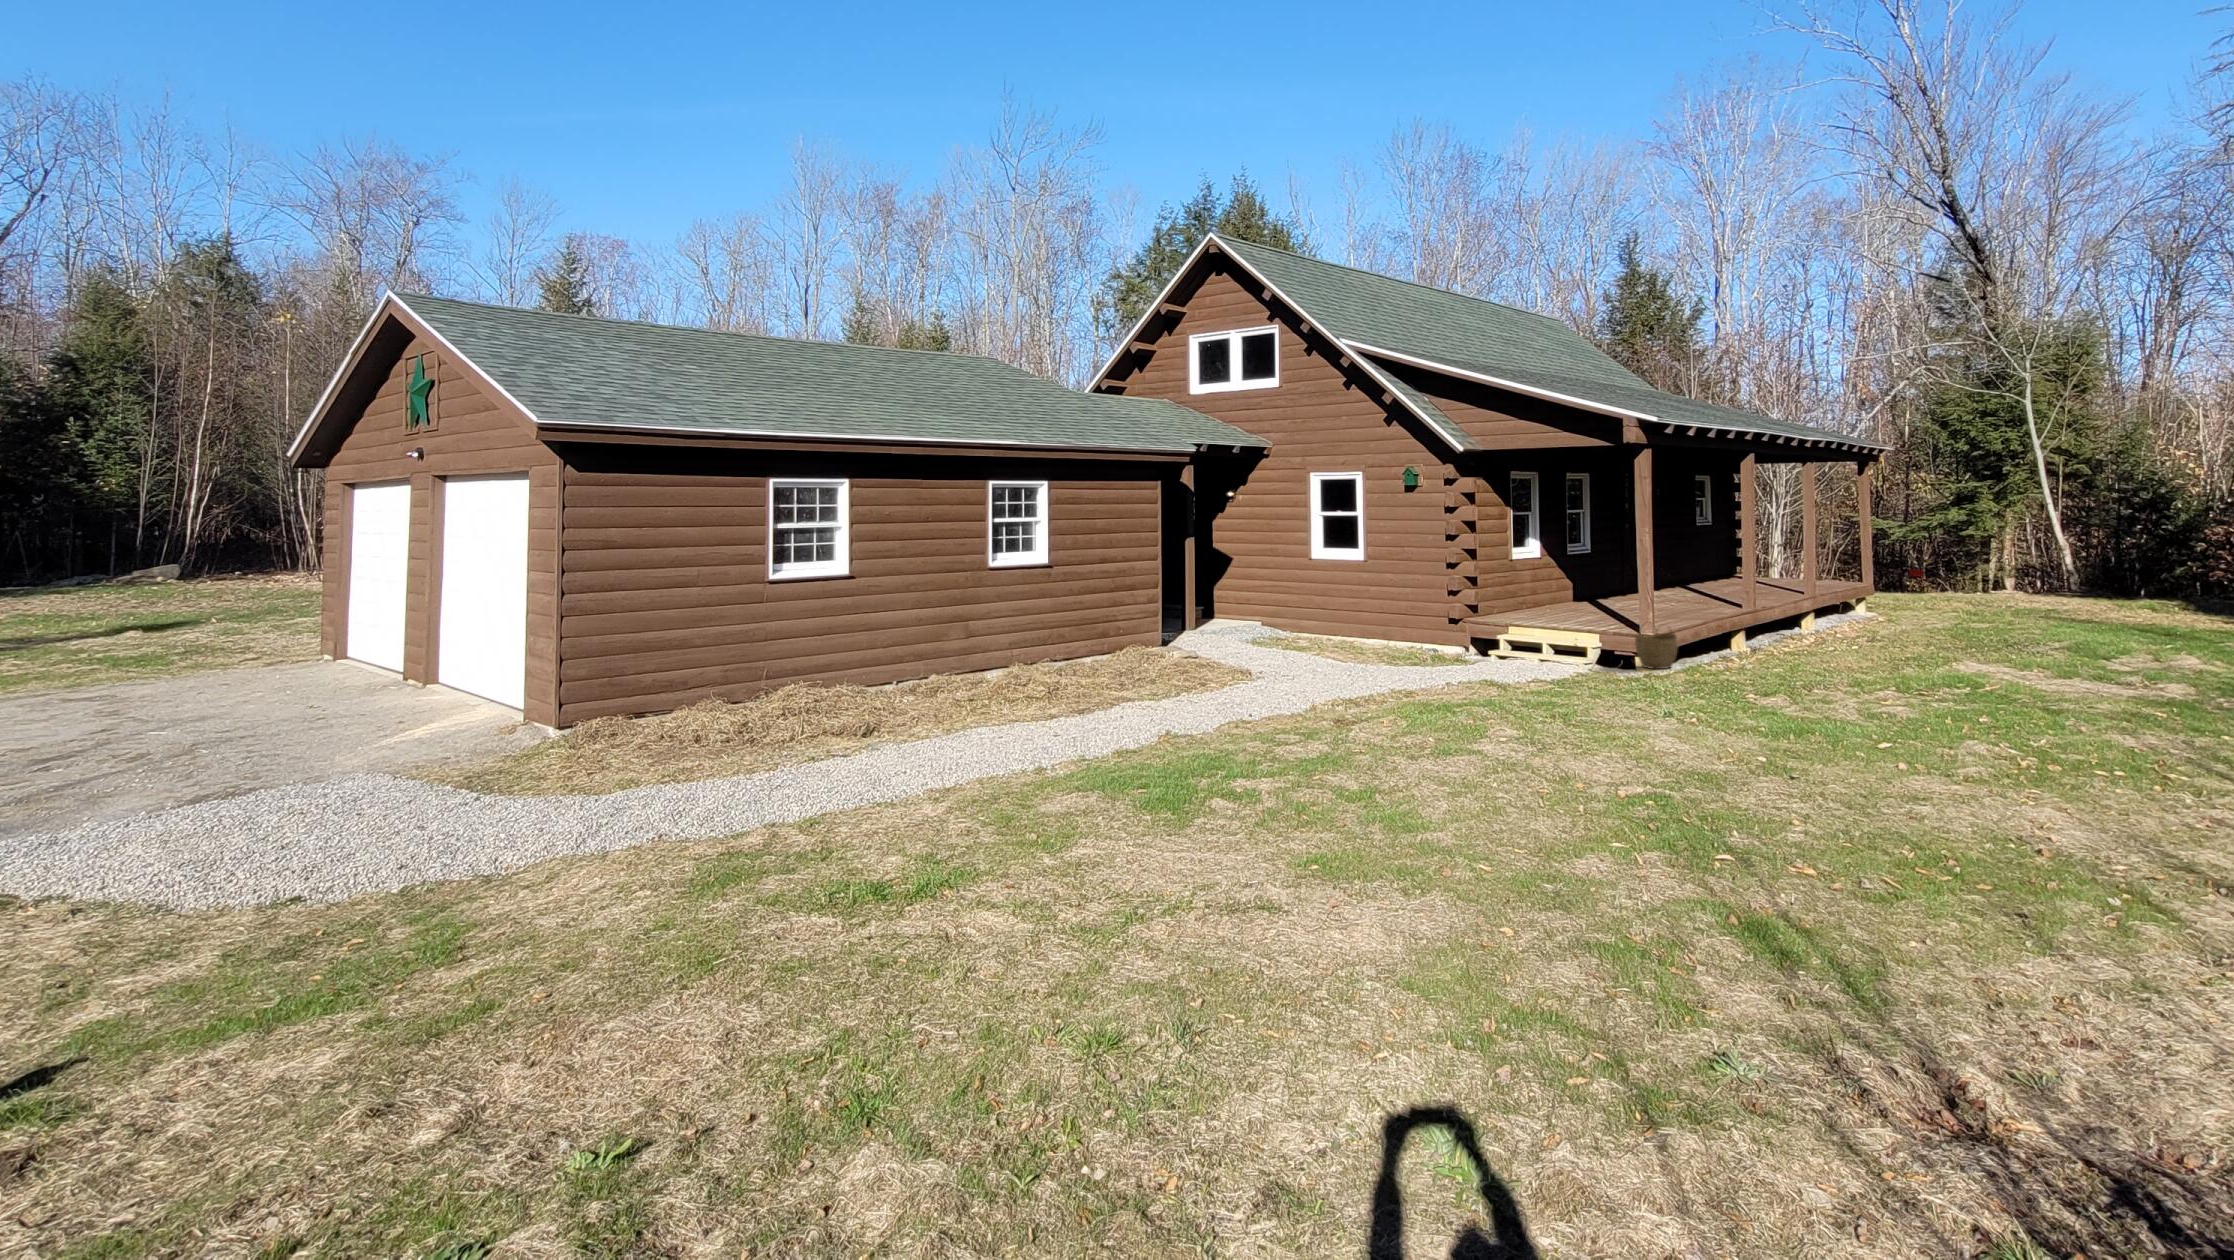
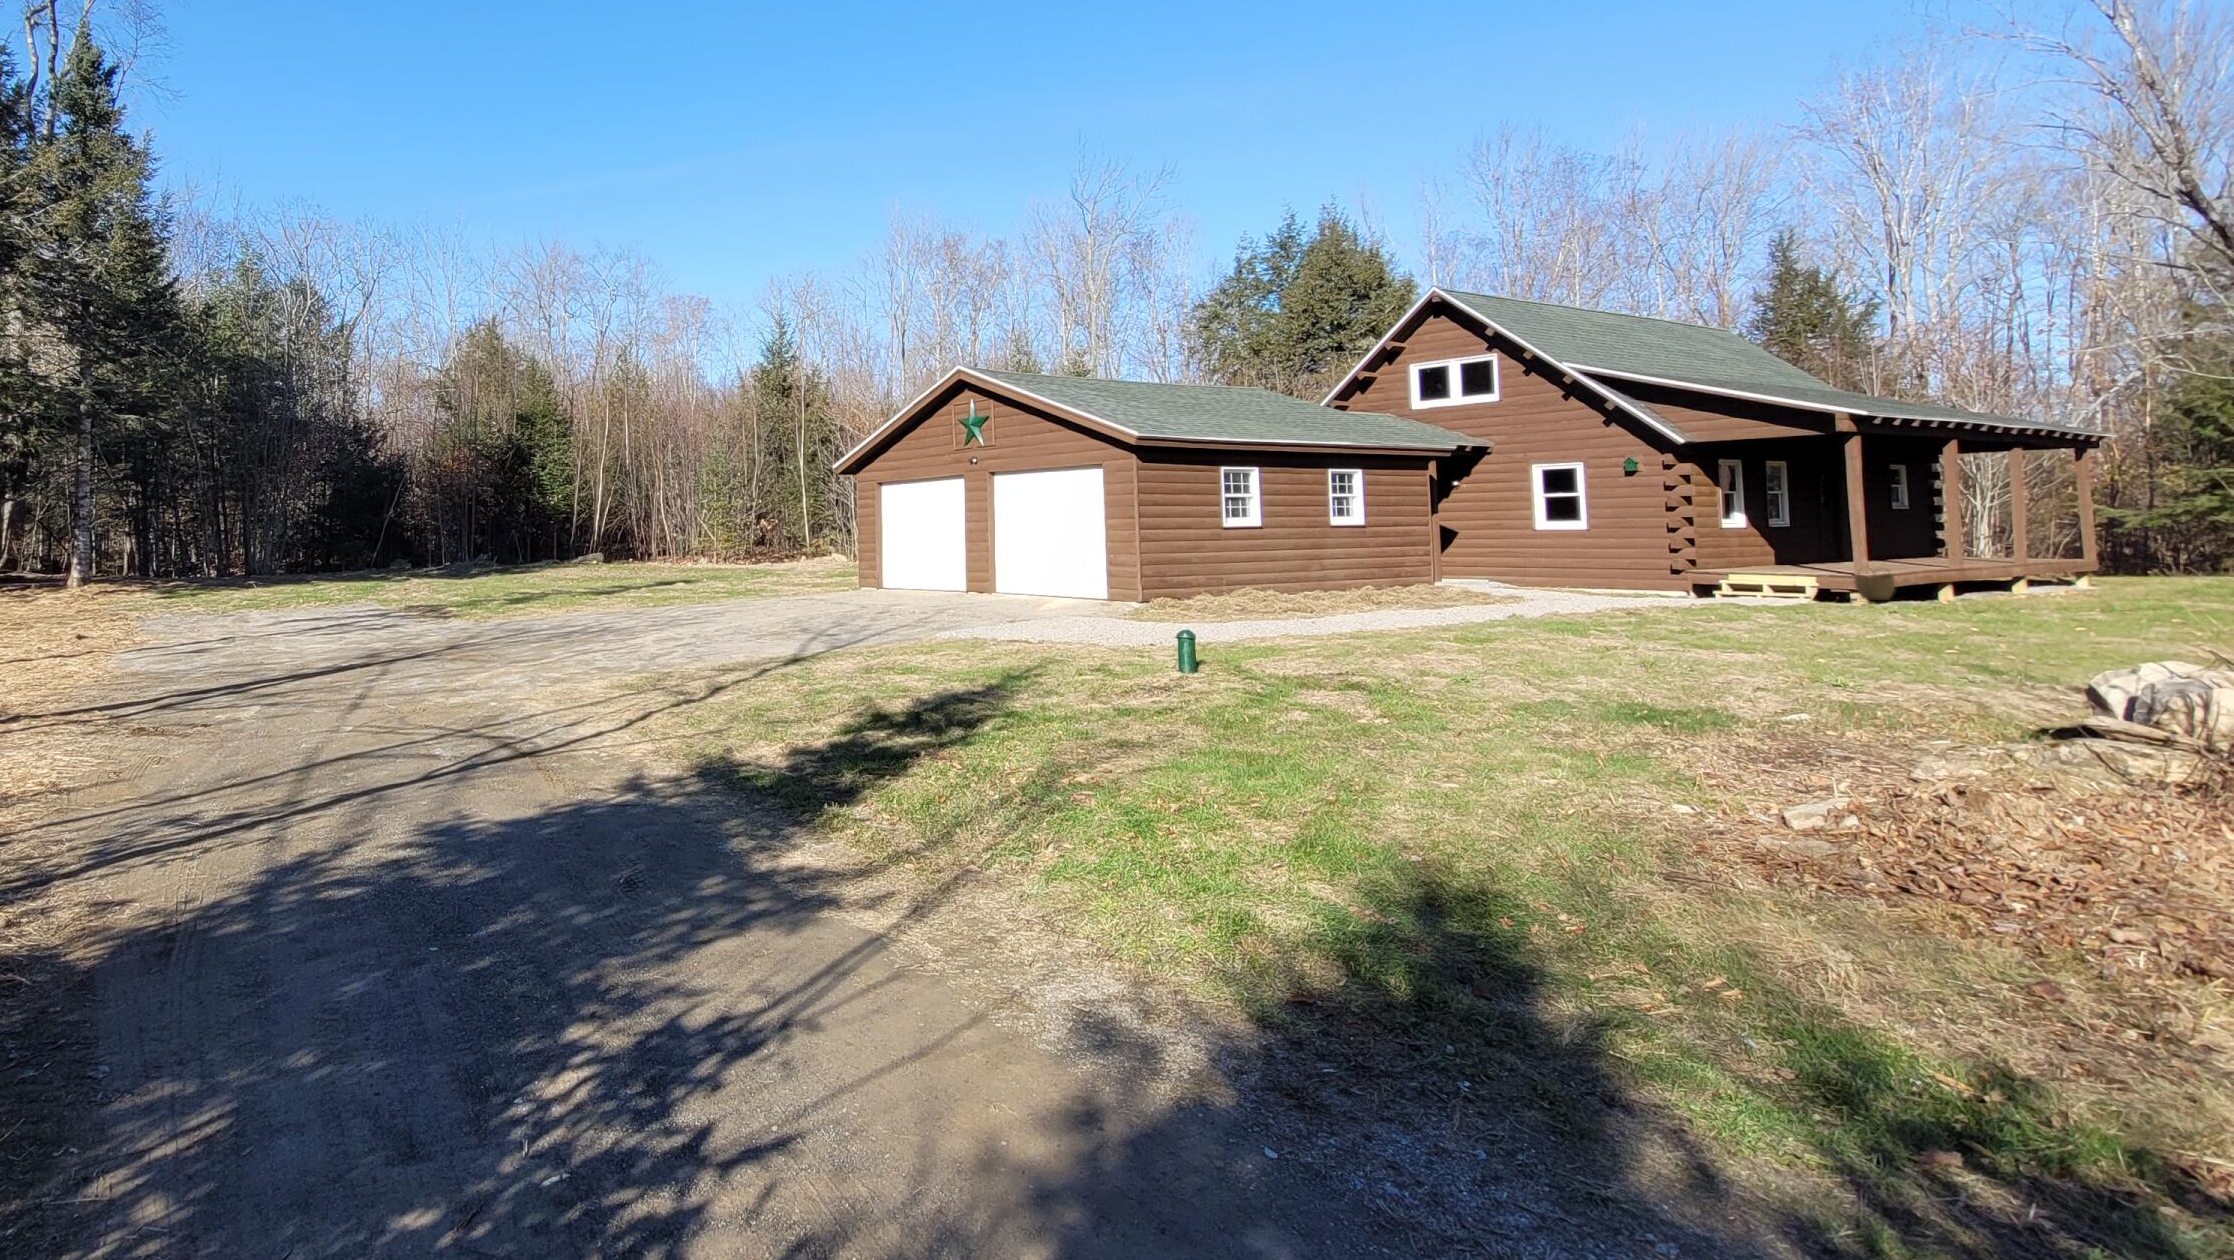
decorative plant: present [1909,557,1927,577] -> none [2143,528,2174,555]

